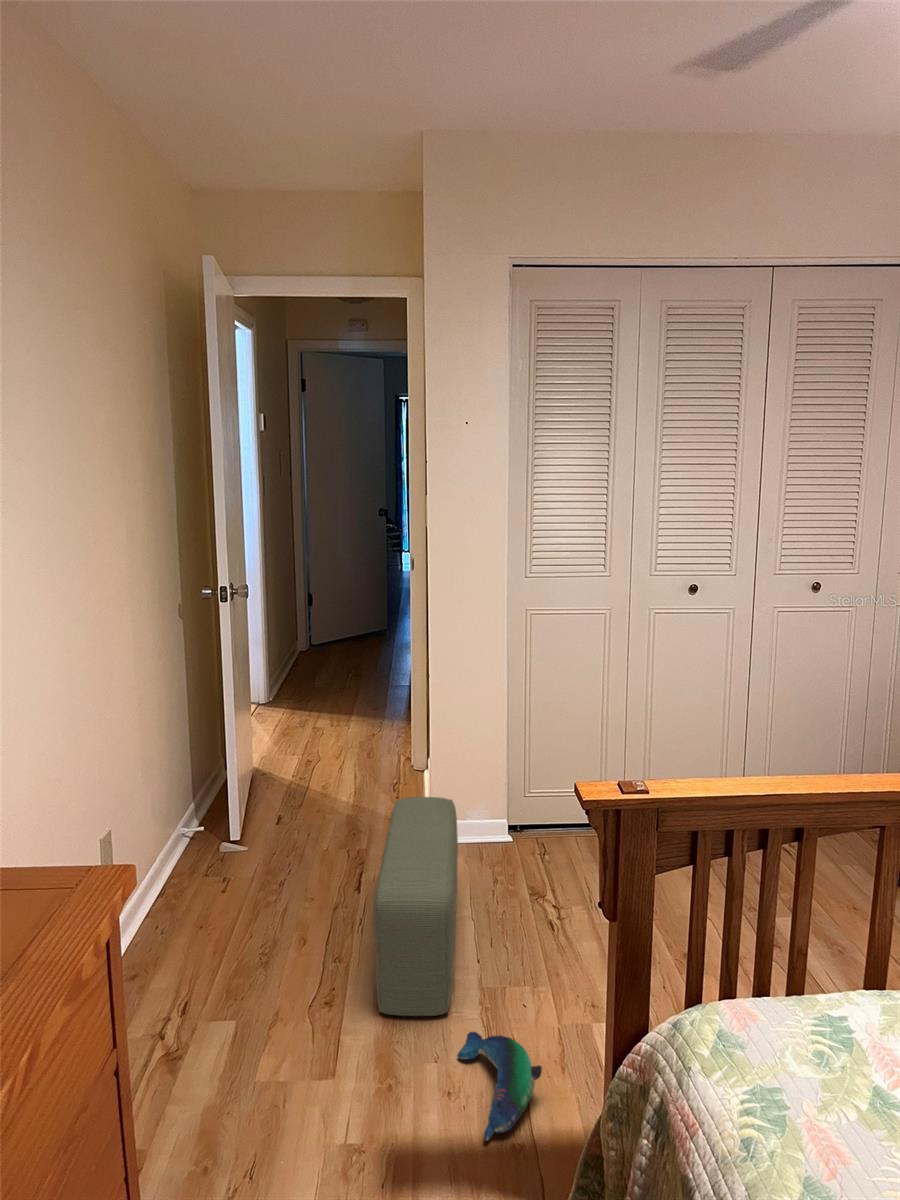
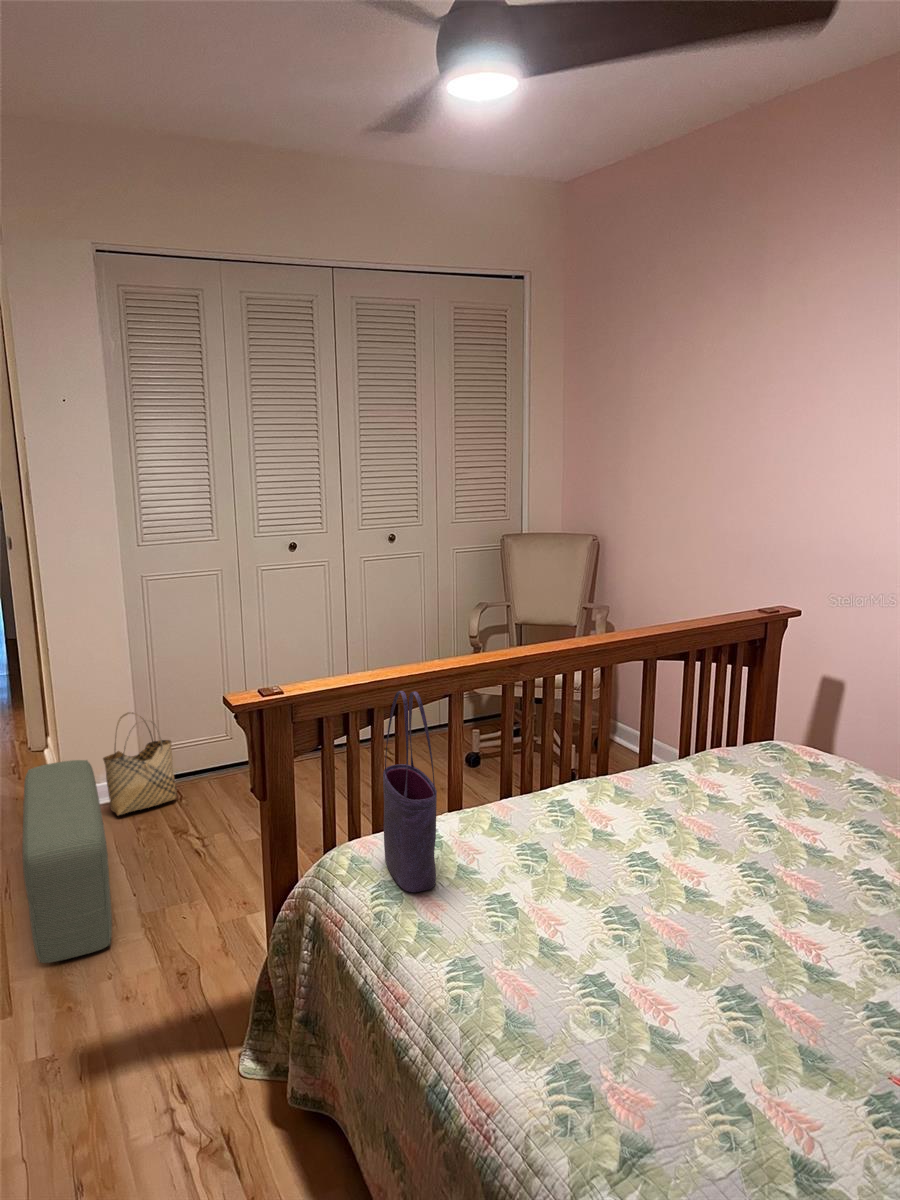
woven basket: none [469,752,540,860] -> present [103,713,177,815]
tote bag: none [765,834,850,1125] -> present [383,691,437,892]
plush toy: present [457,1032,542,1141] -> none [125,944,208,1030]

